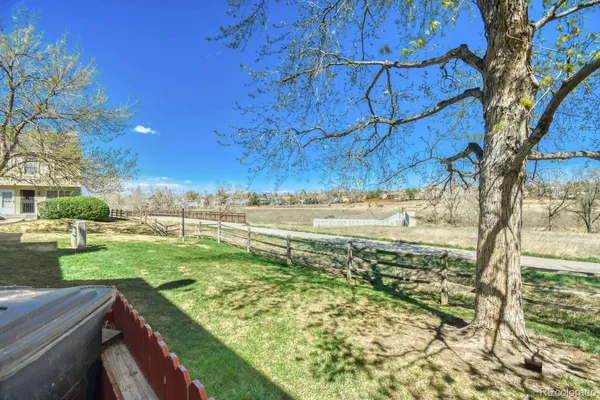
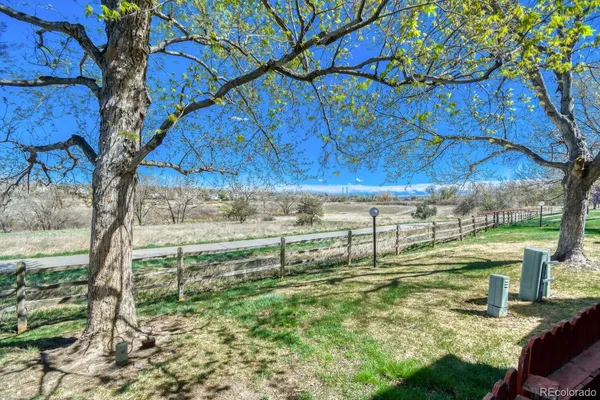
watering can: none [480,336,512,370] -> present [107,336,135,366]

